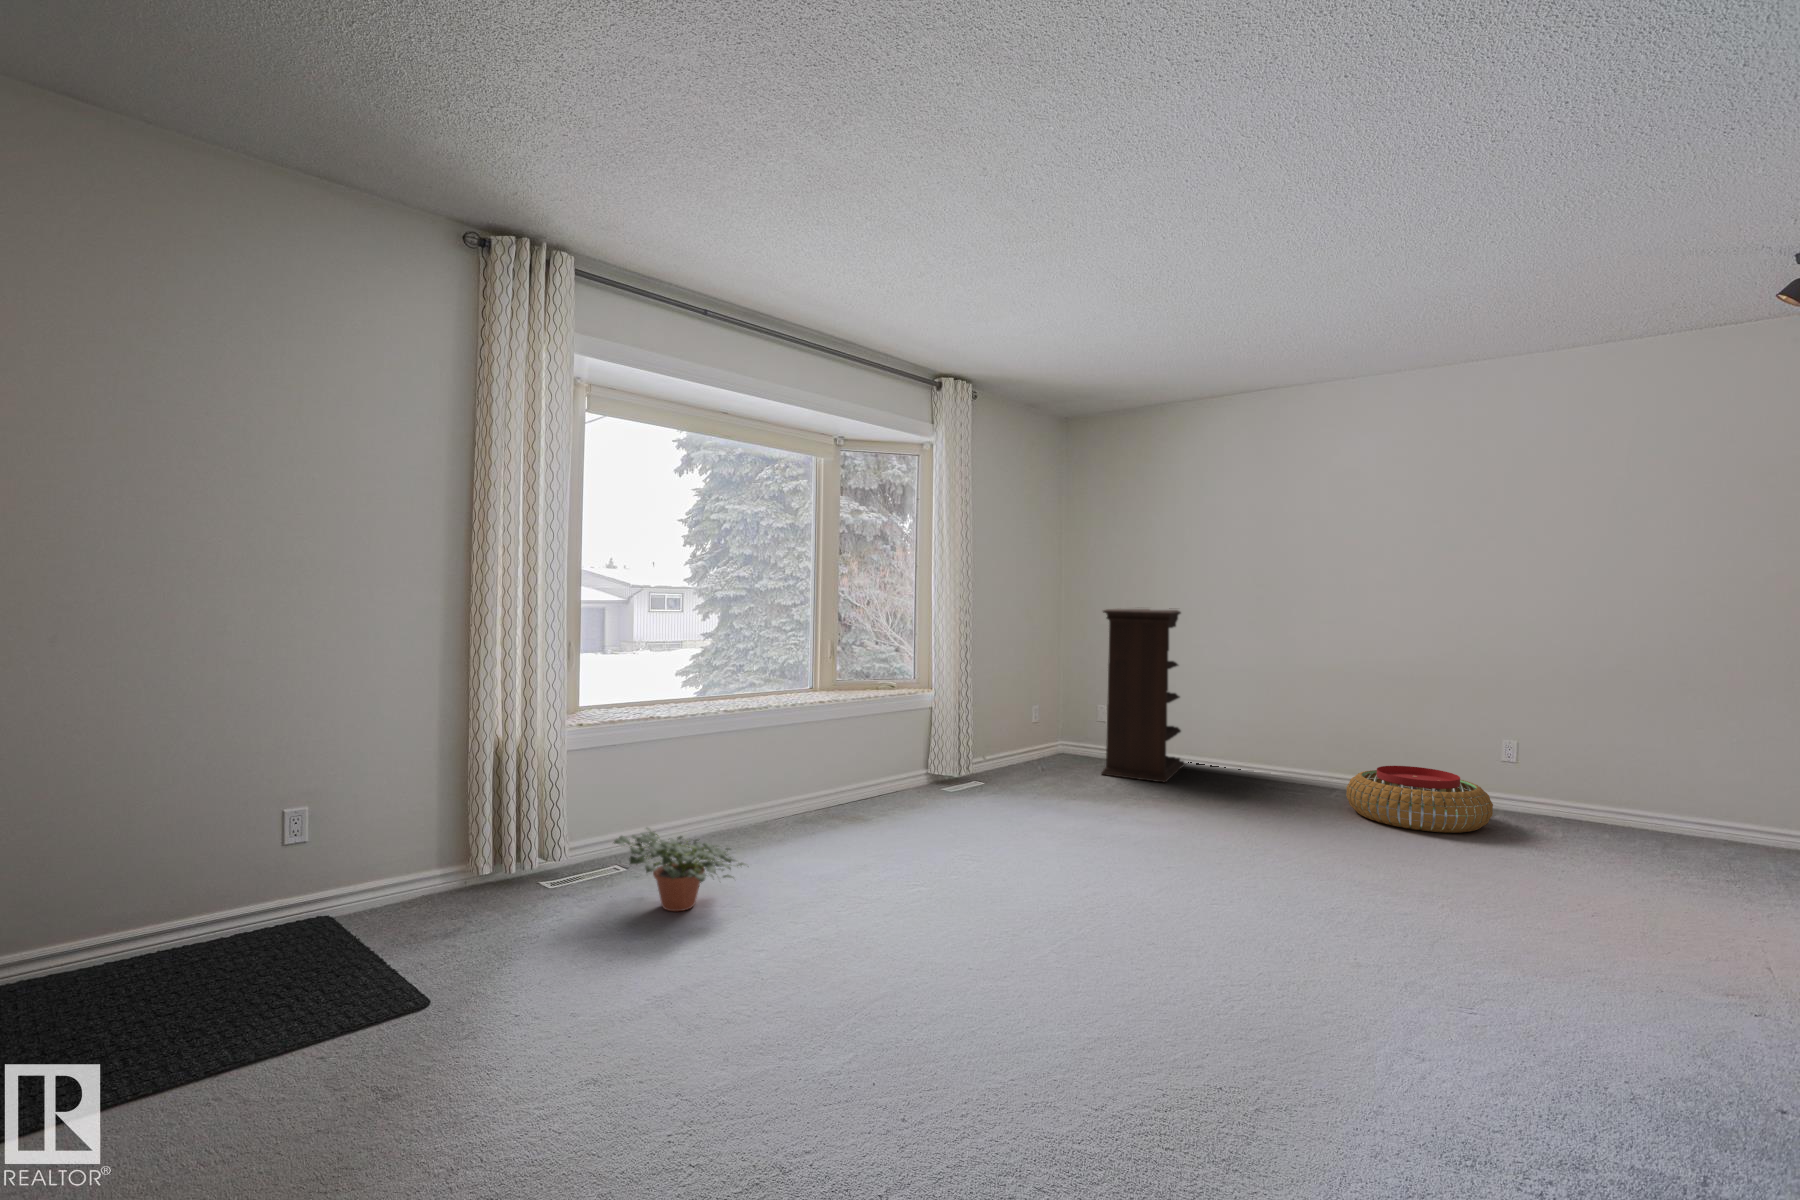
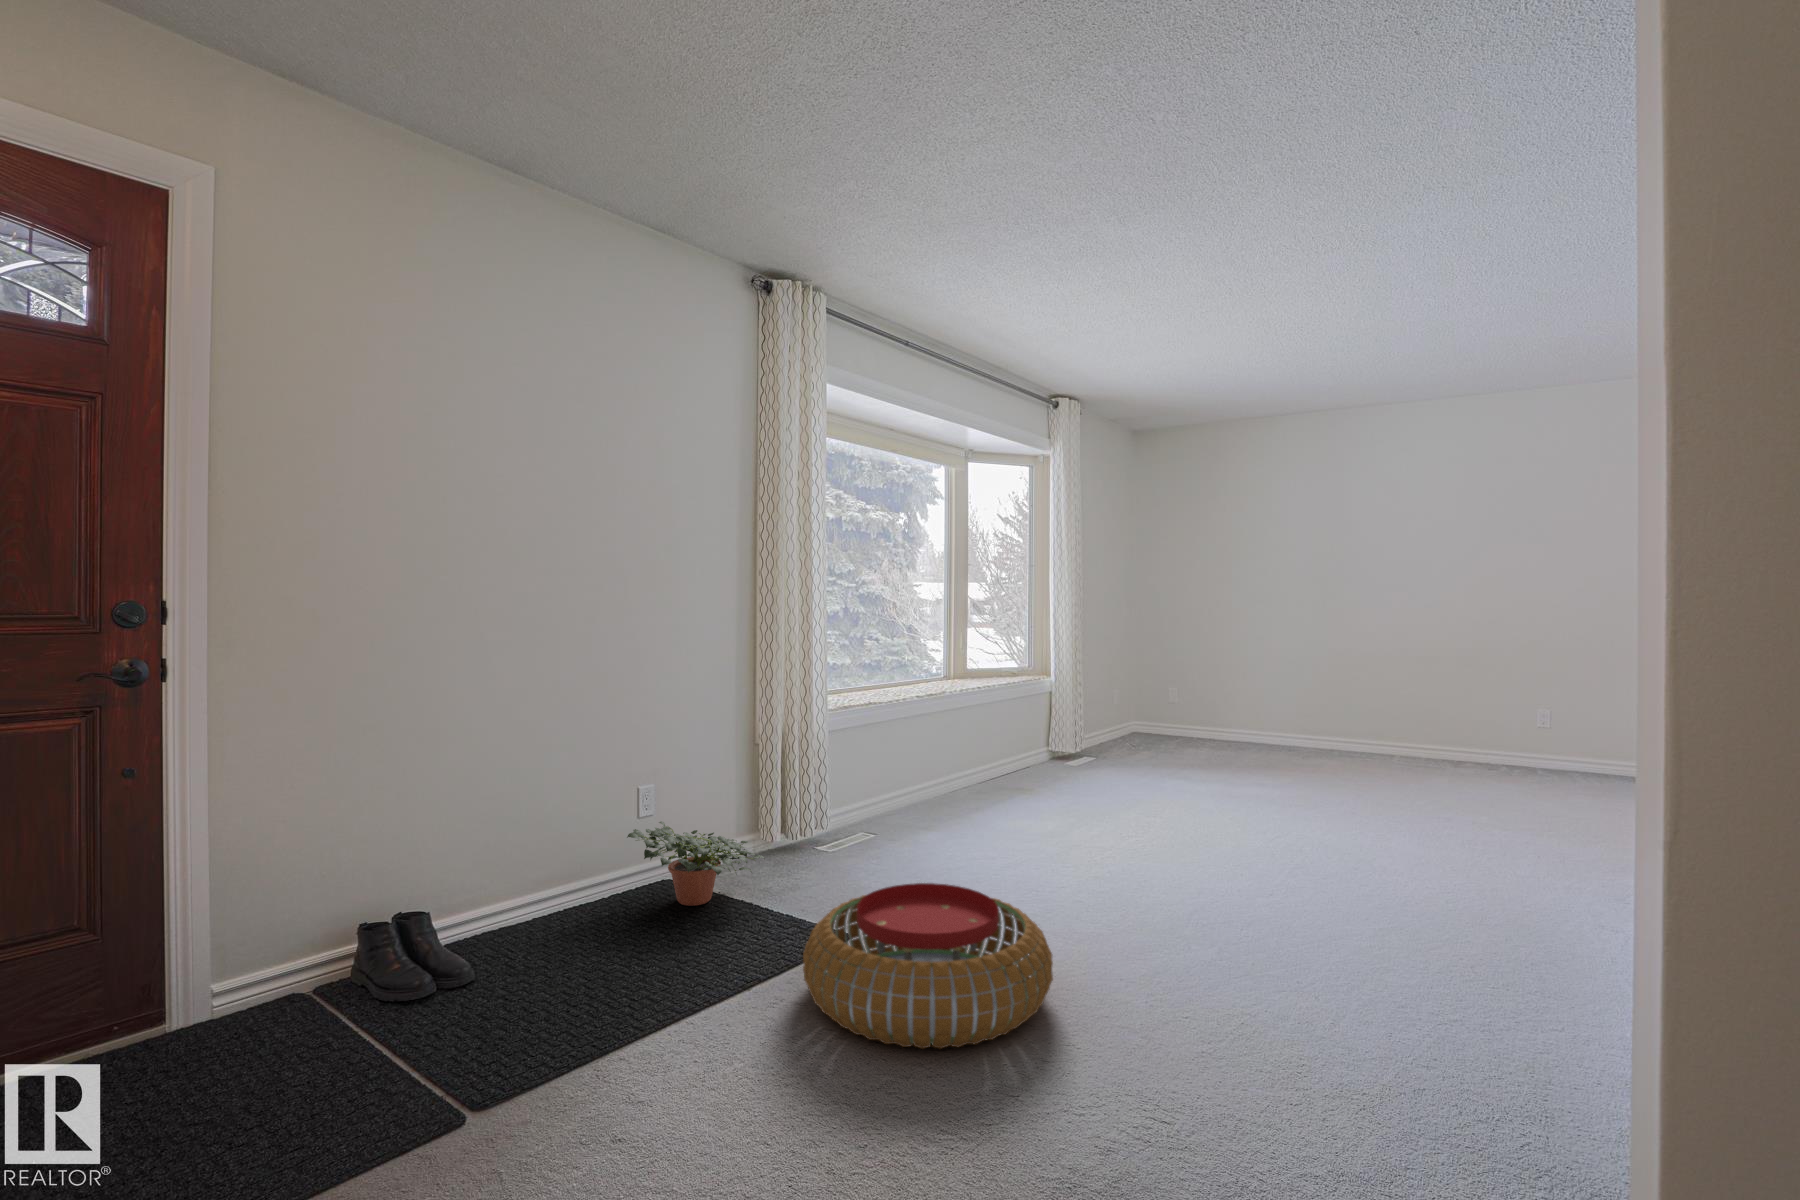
bookshelf: present [1101,608,1186,782] -> none [1111,603,1206,776]
pouf: present [1346,766,1493,833] -> present [803,883,1053,1049]

